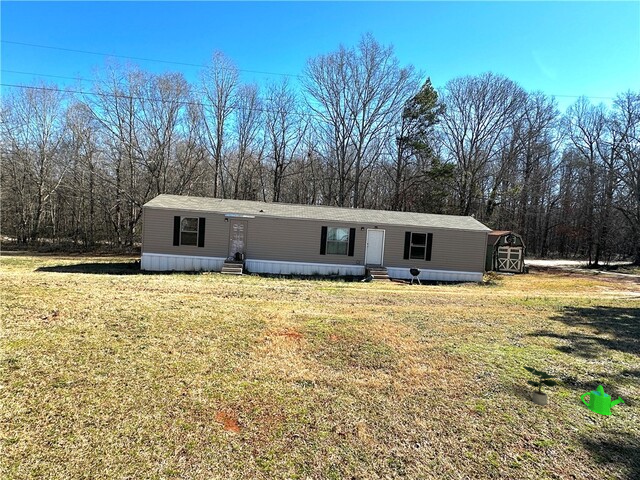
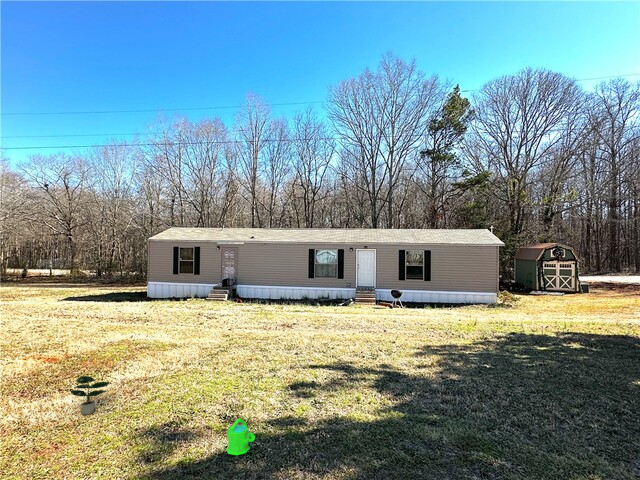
potted plant: present [523,366,558,405] -> present [71,376,110,415]

